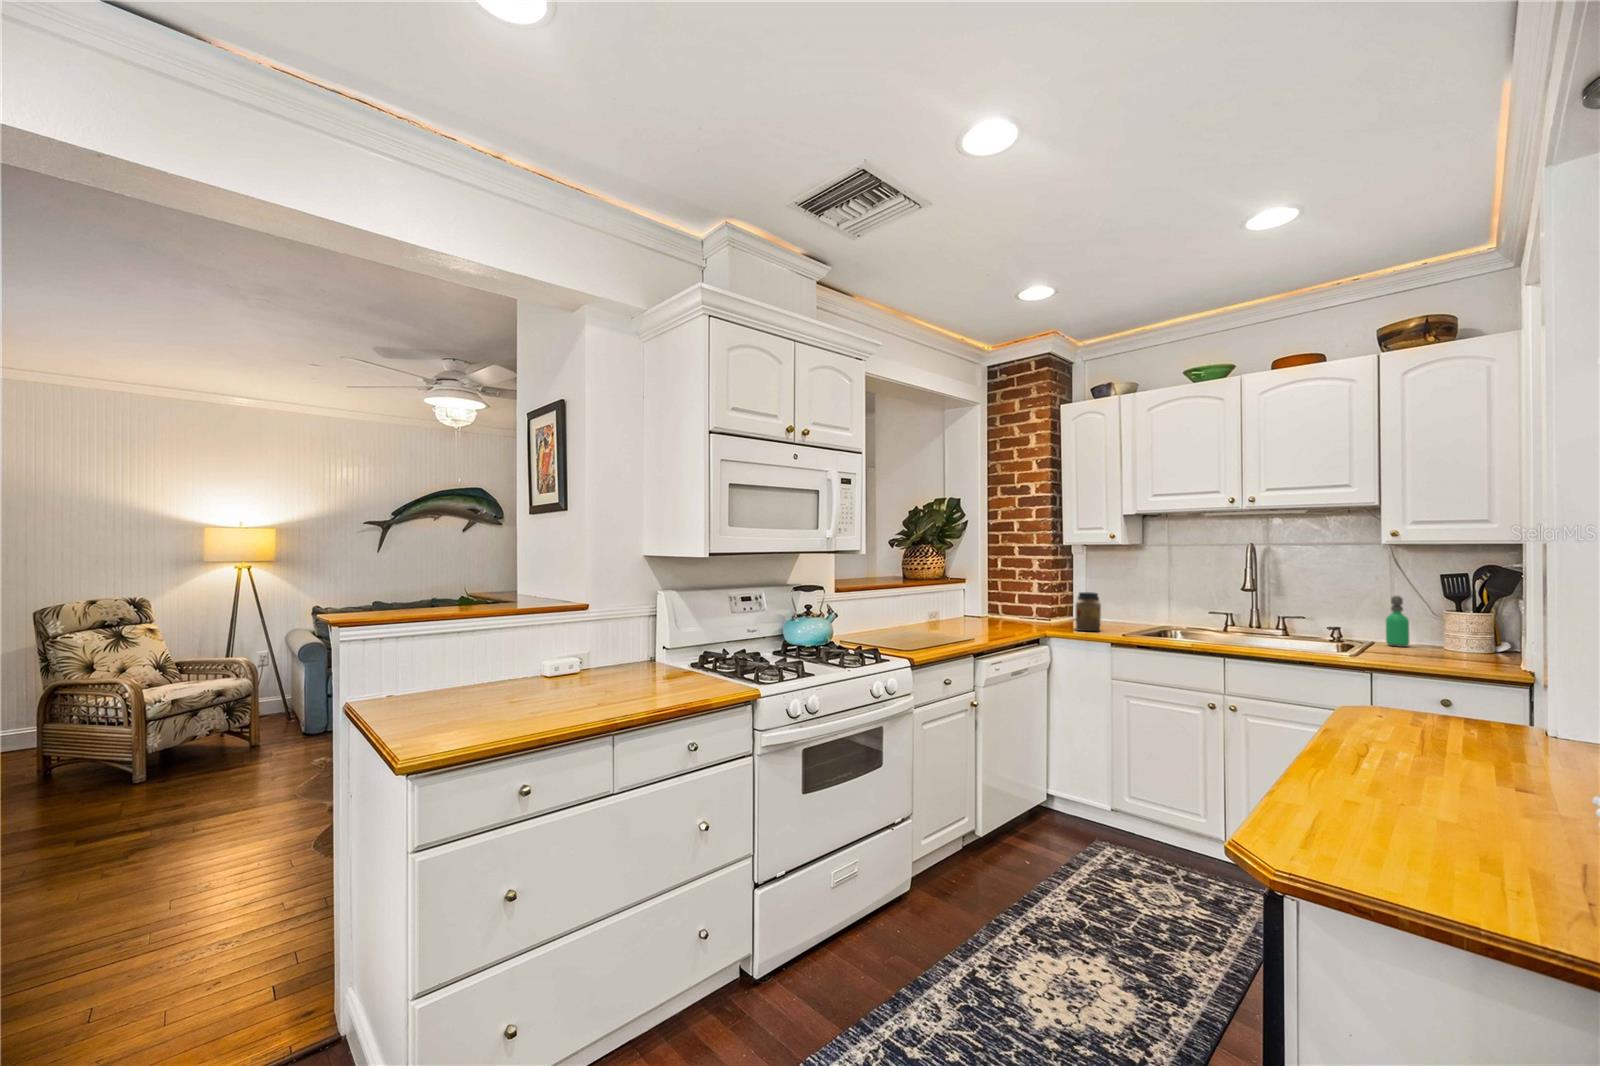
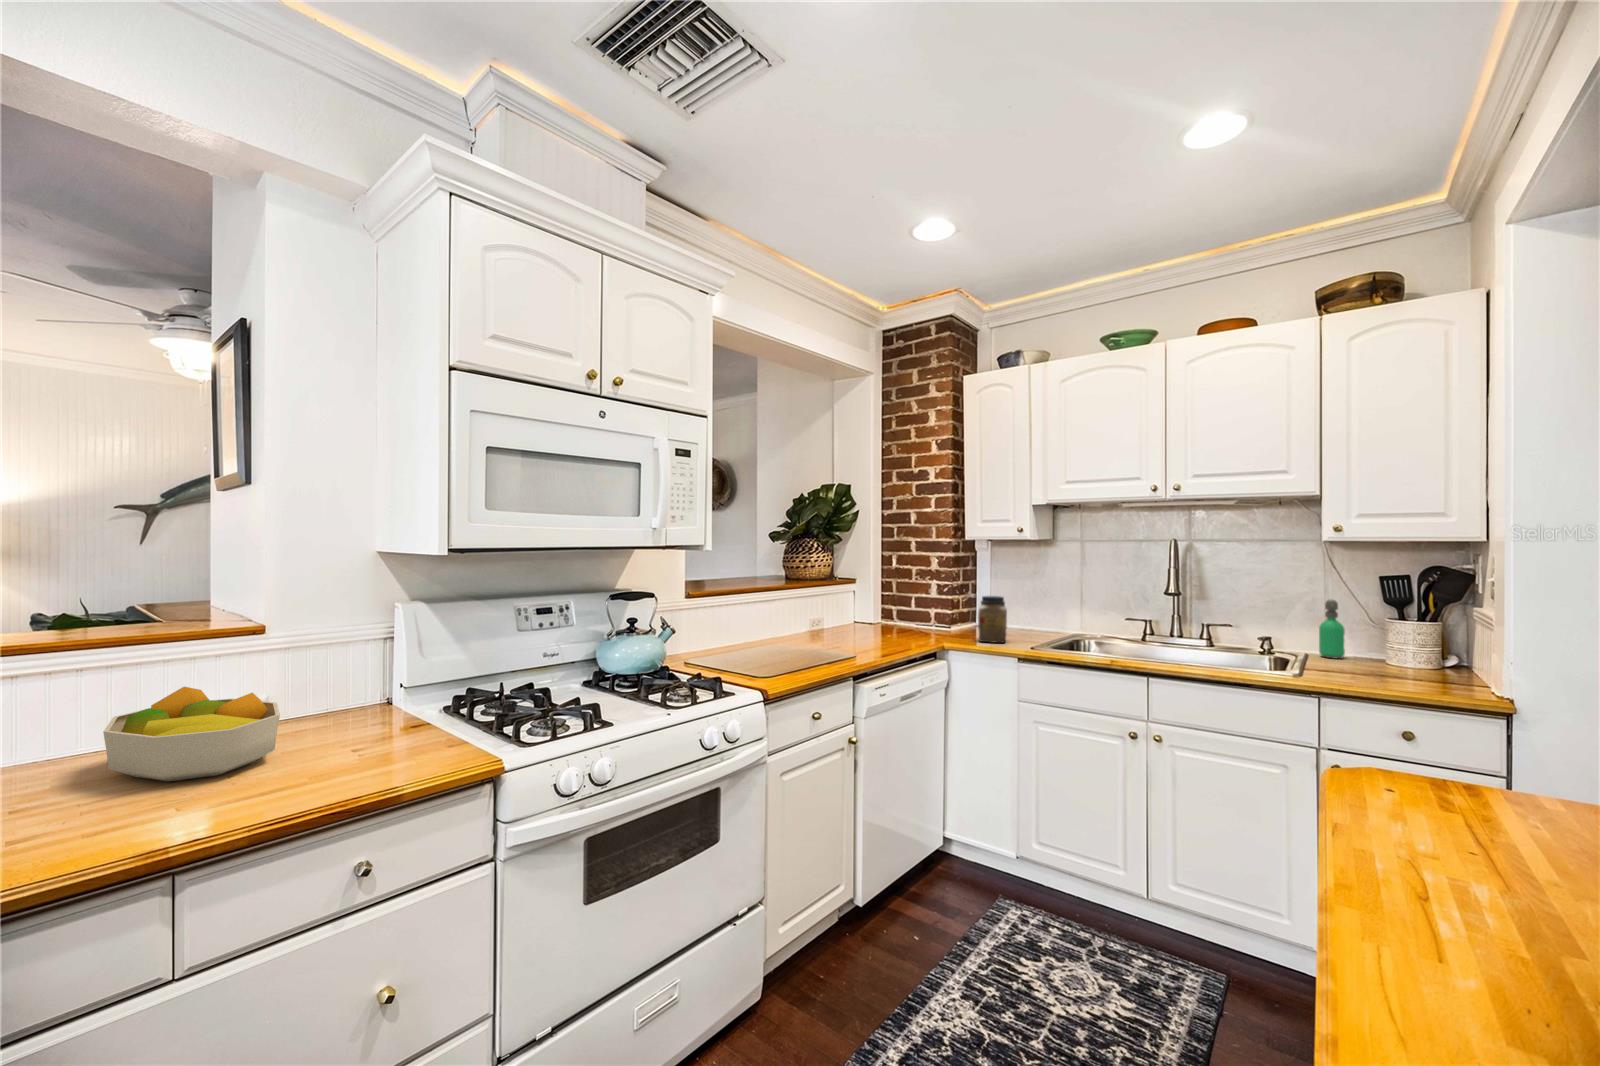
fruit bowl: none [525,640,621,694] -> present [103,687,280,782]

